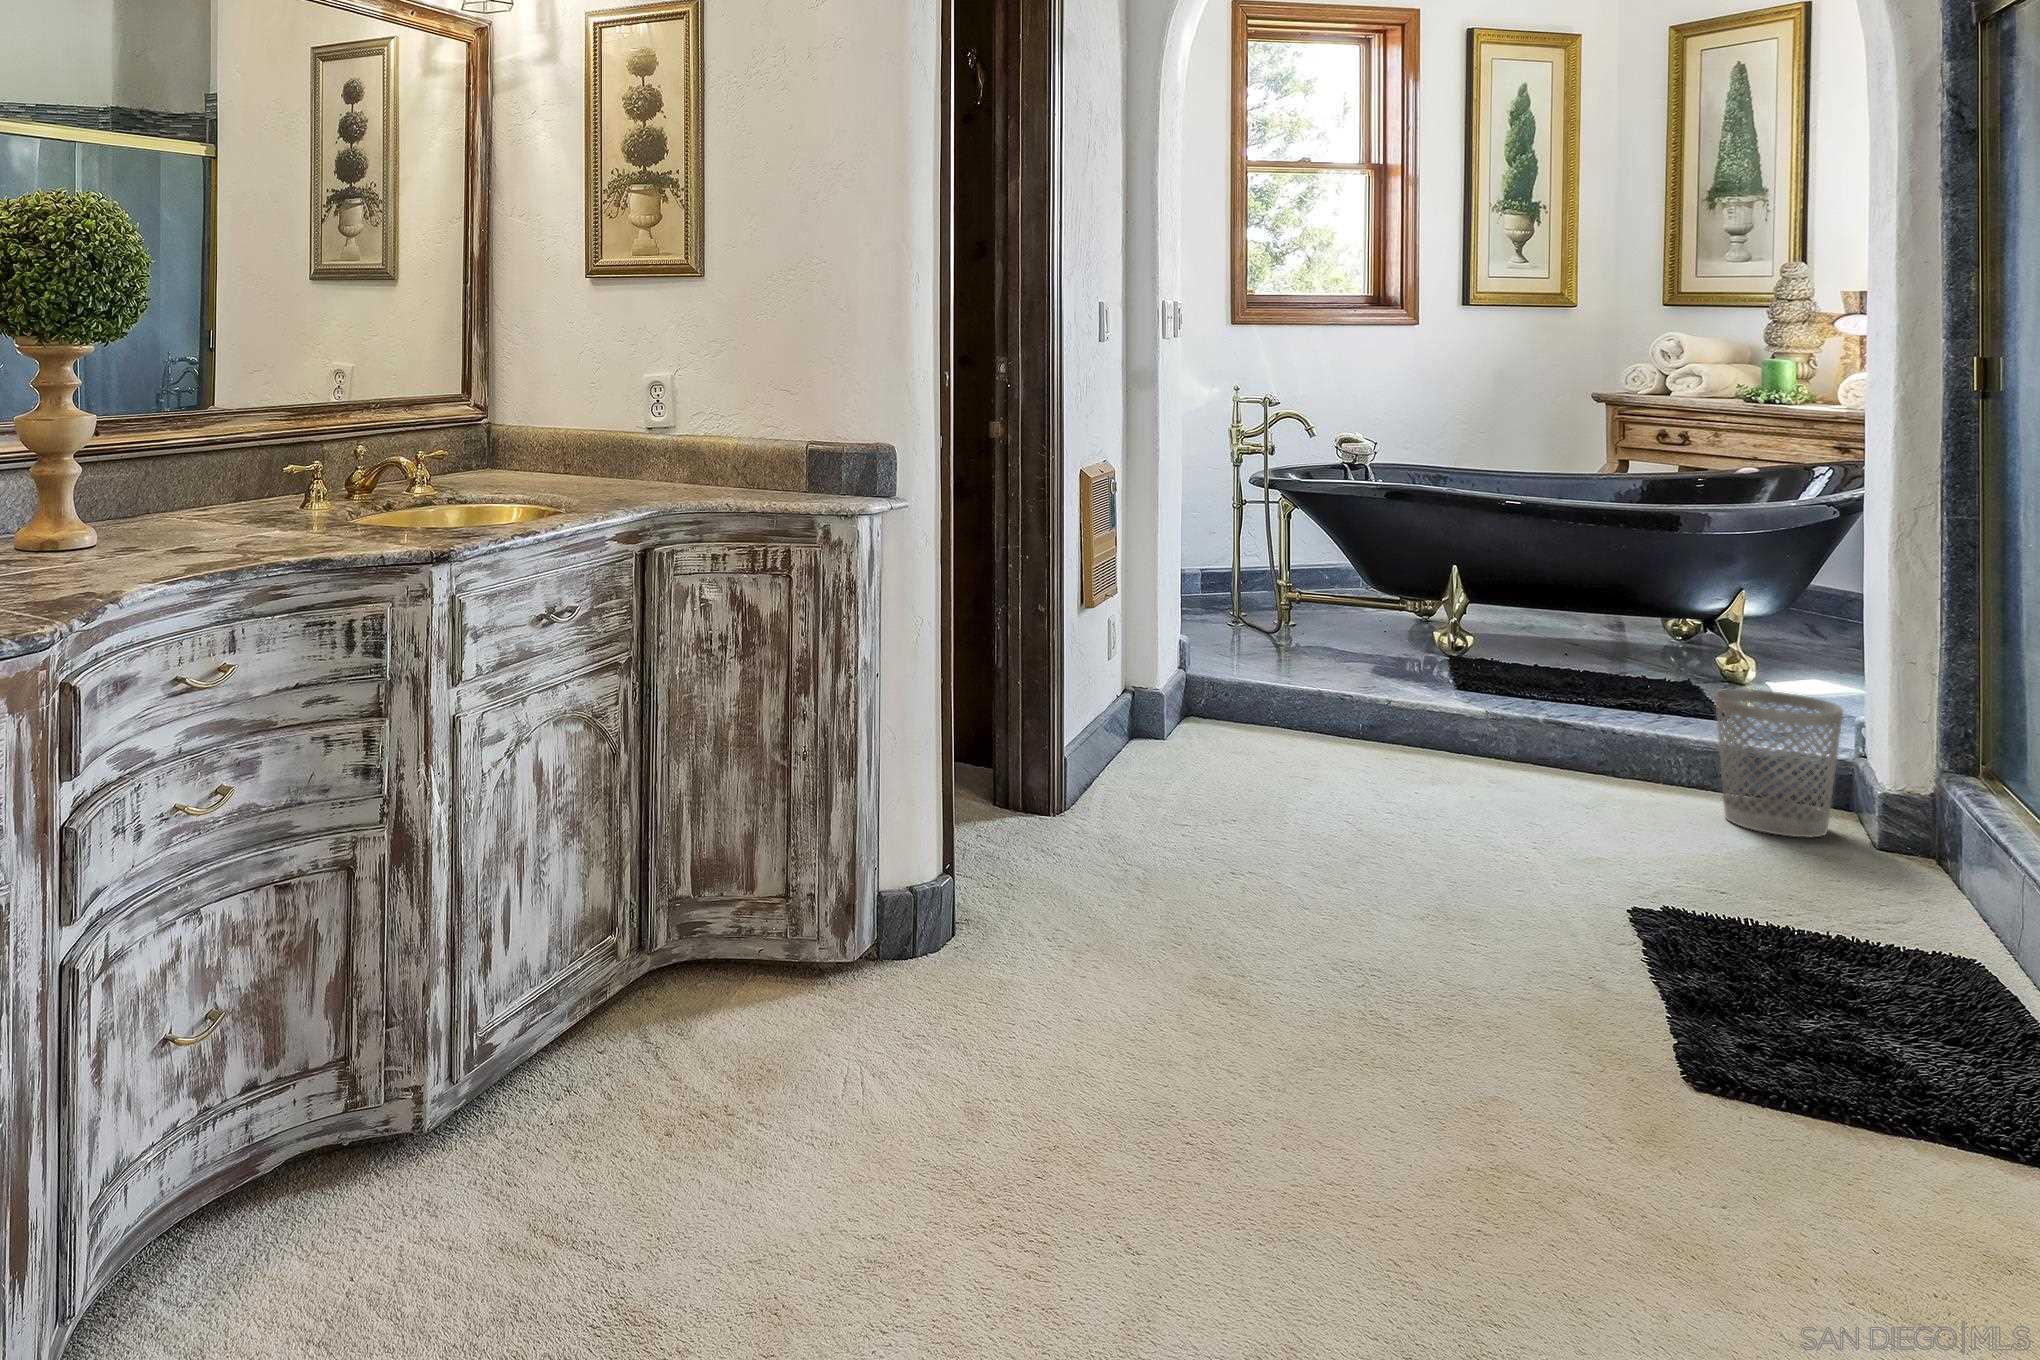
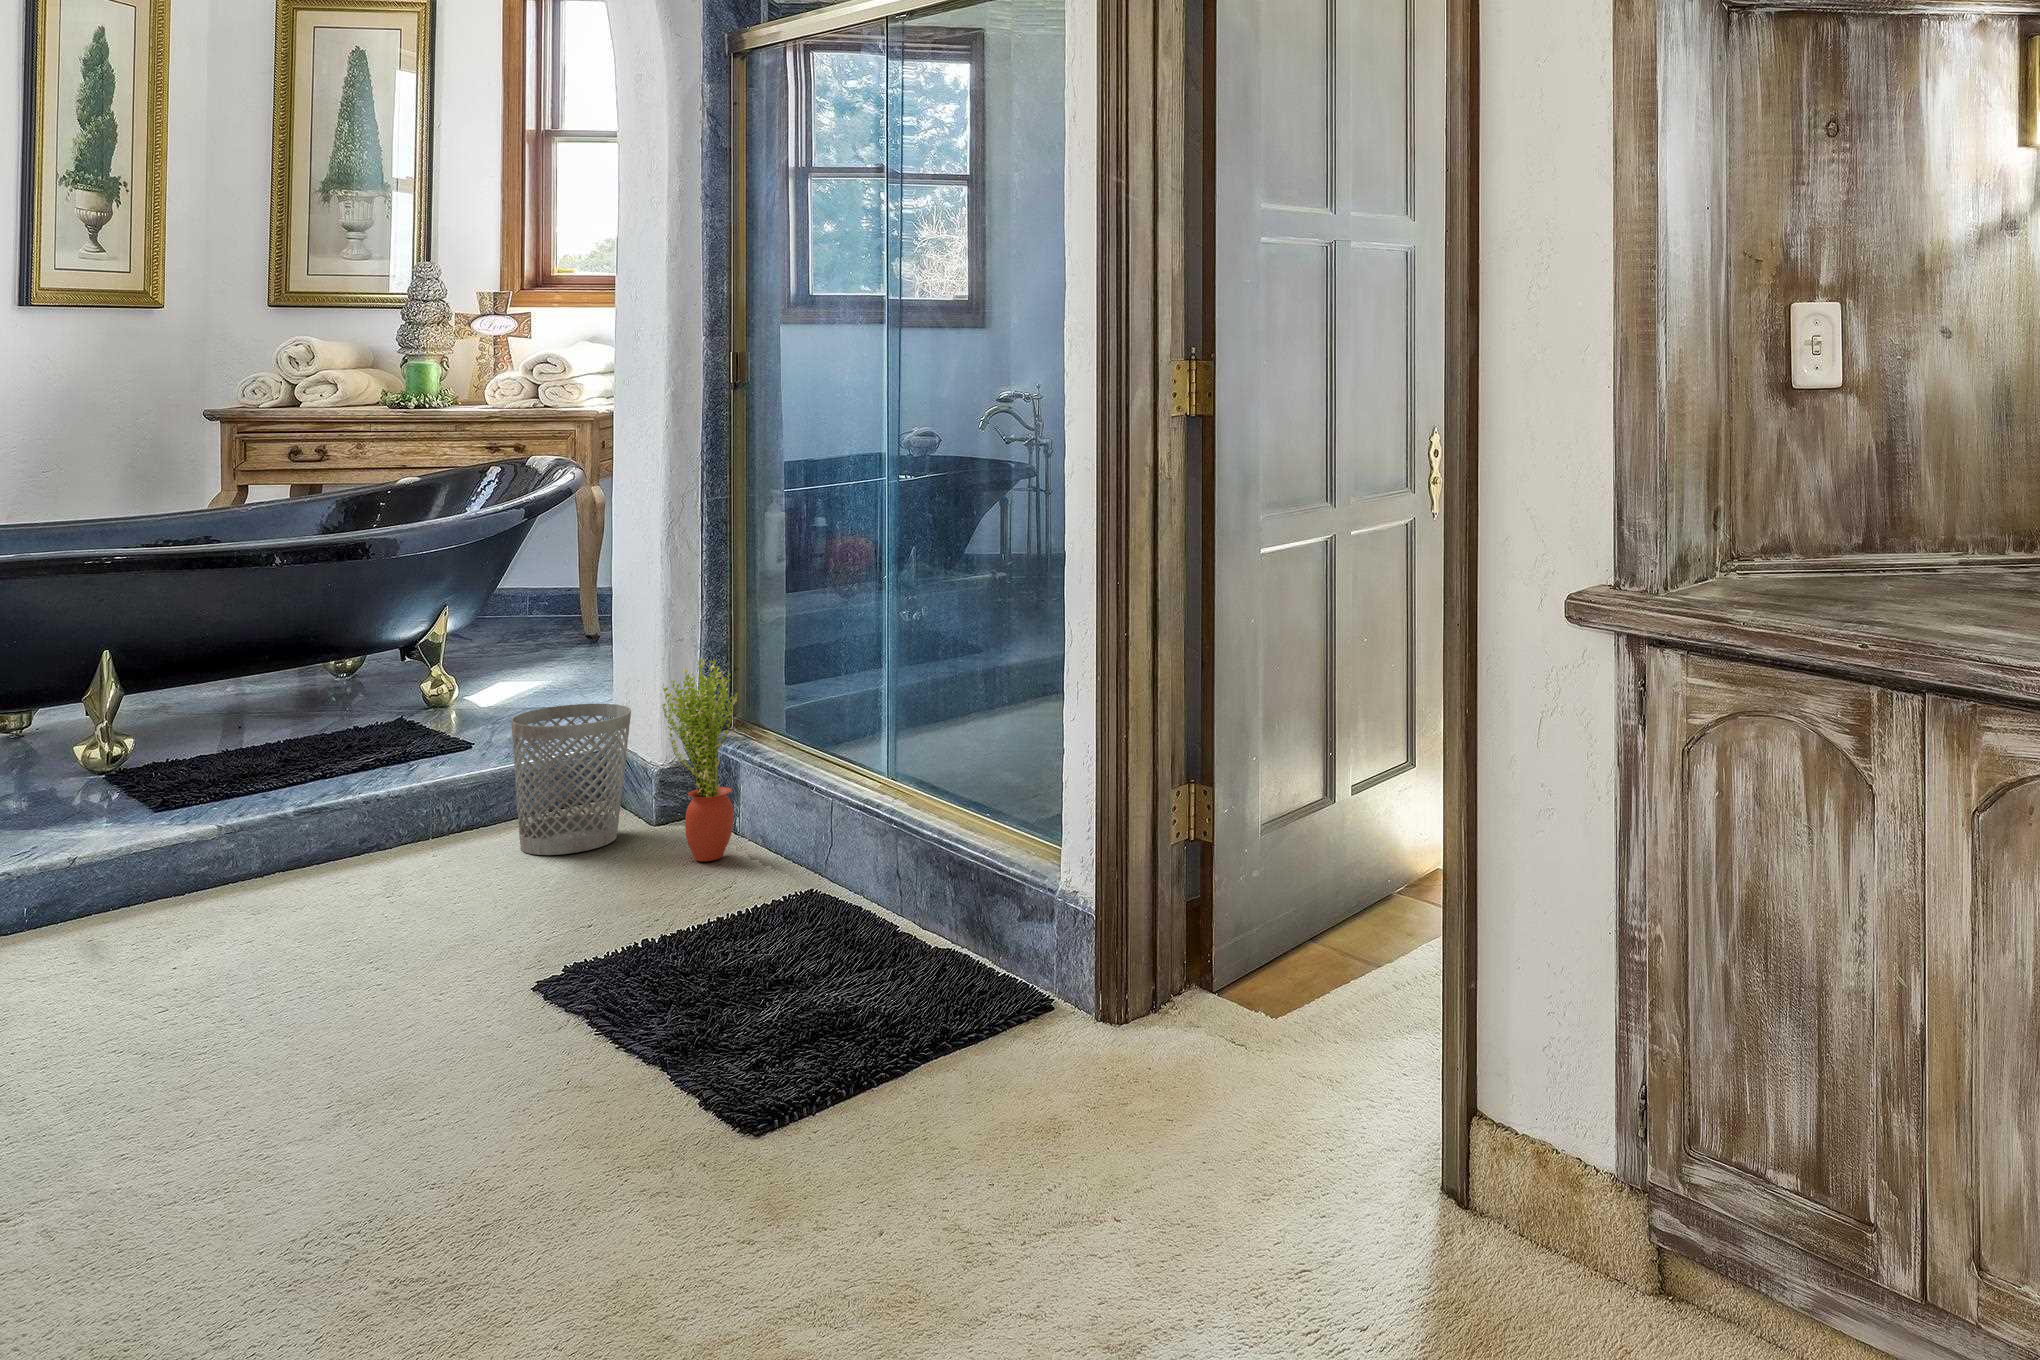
potted plant: none [1847,670,1935,886] -> present [661,658,738,861]

